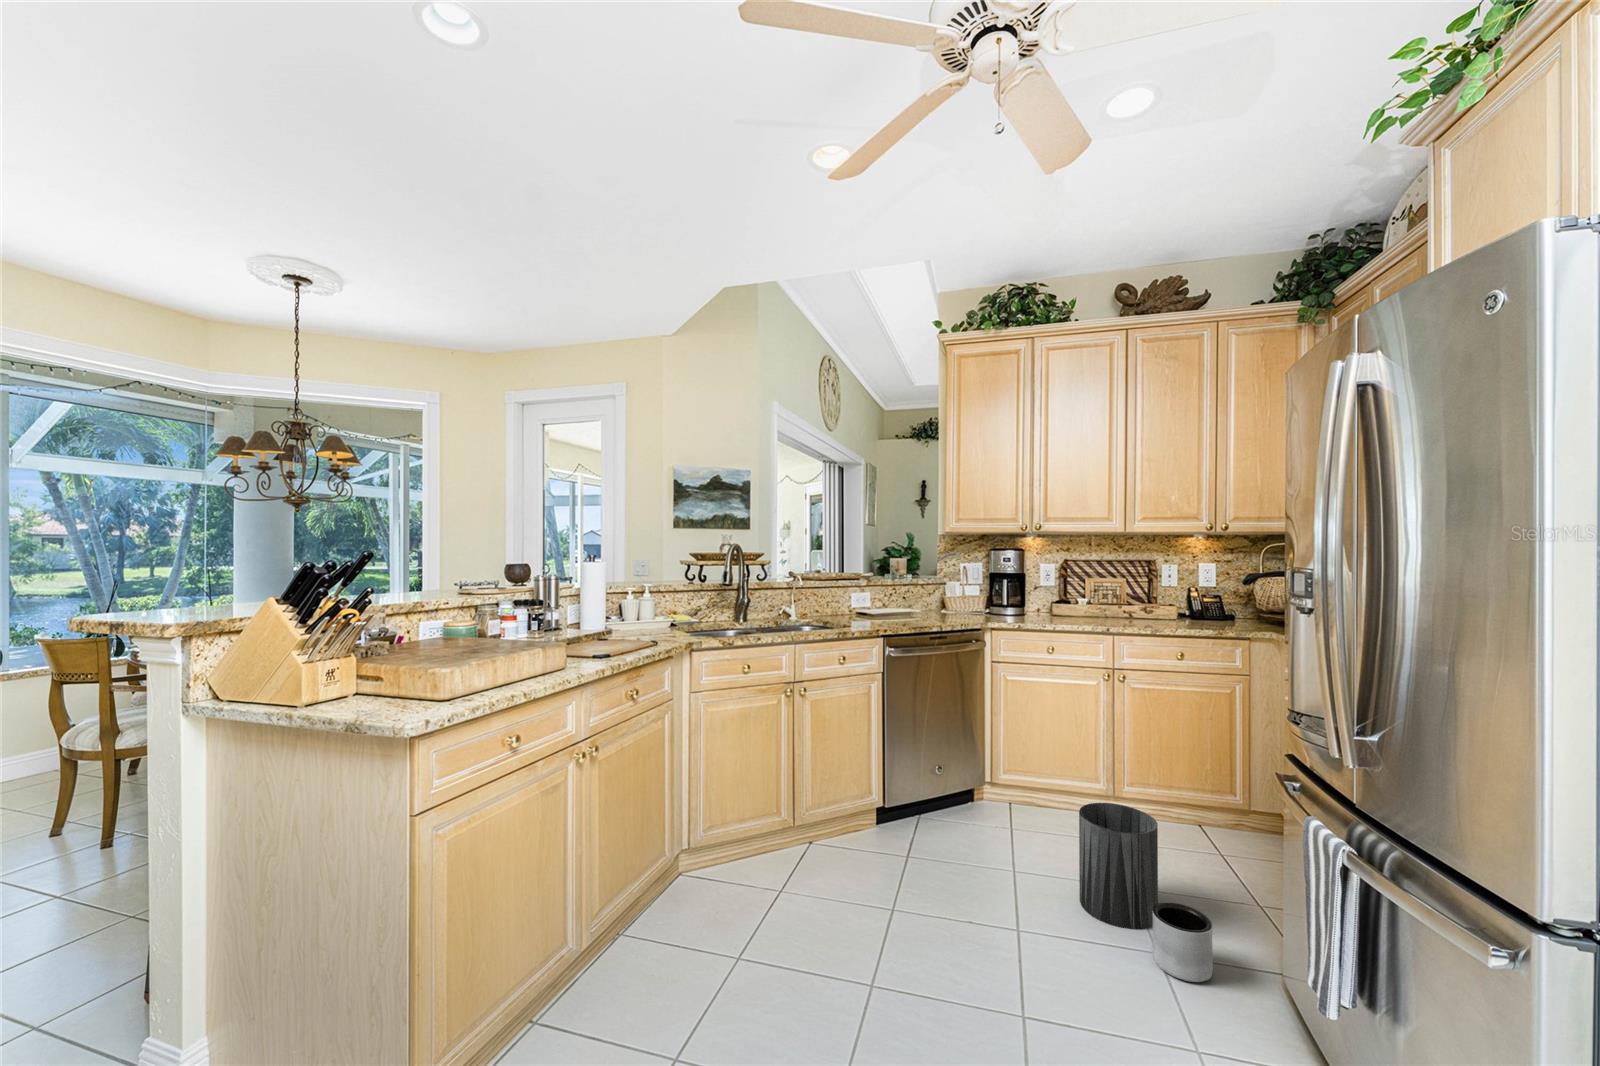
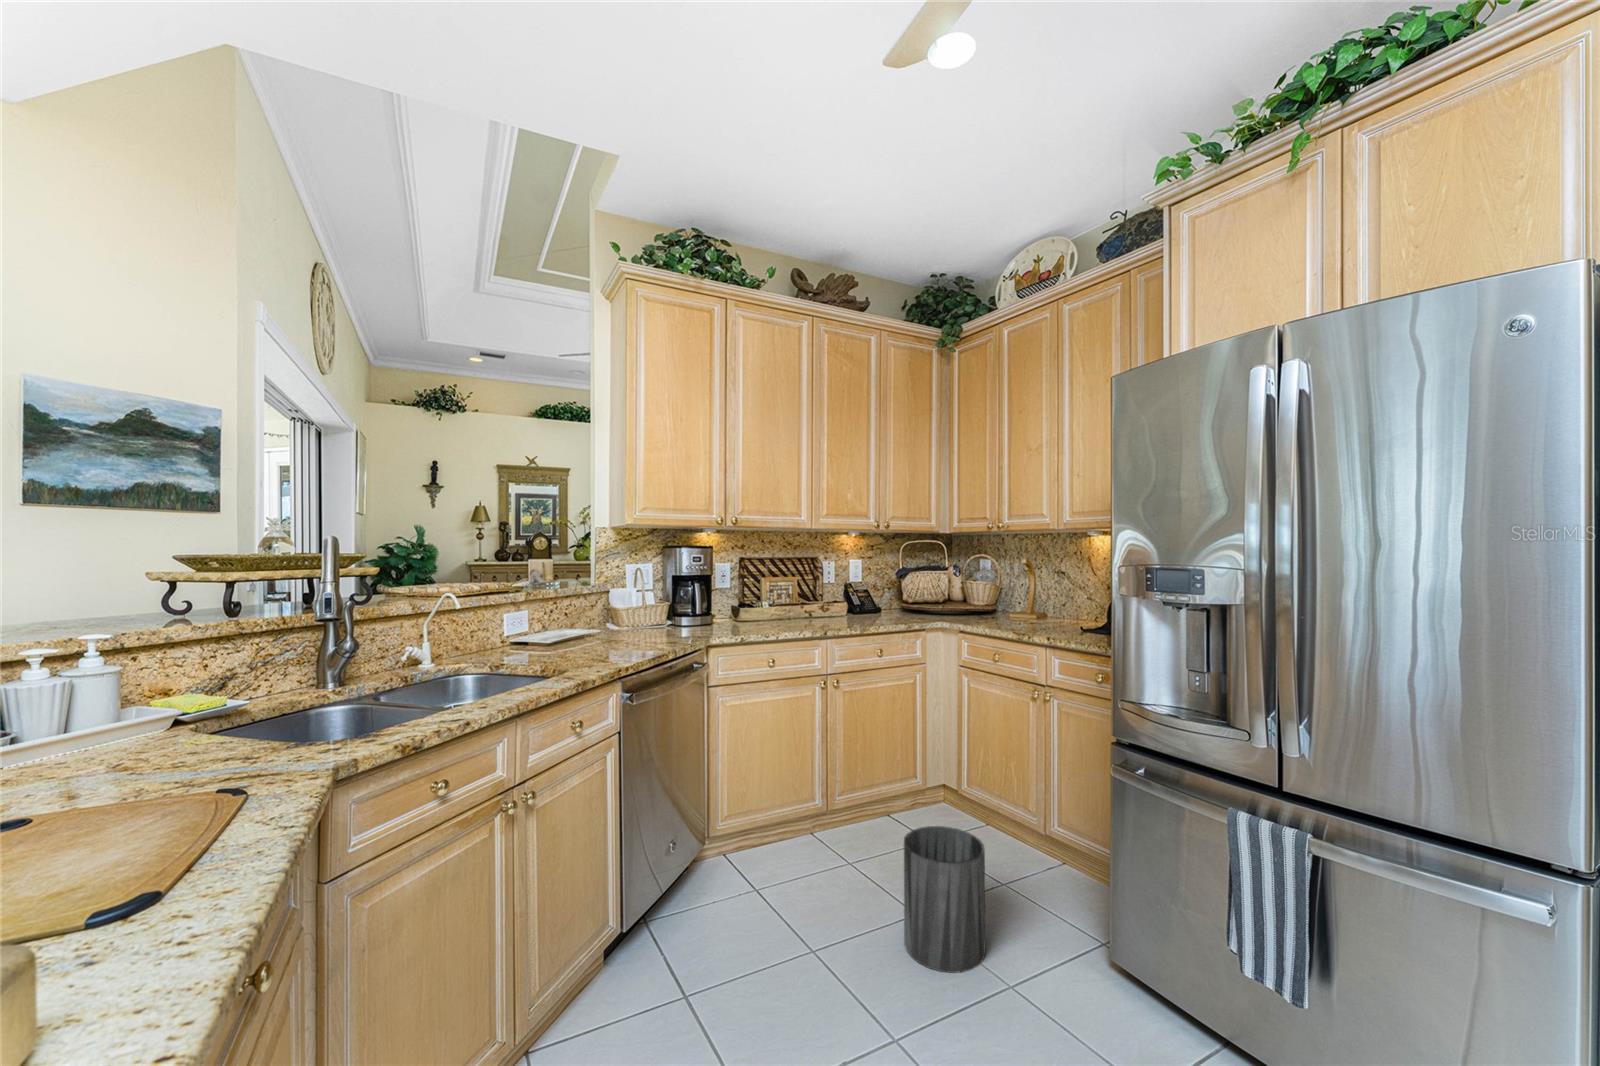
planter: present [1152,902,1213,982] -> none [1021,916,1081,1002]

